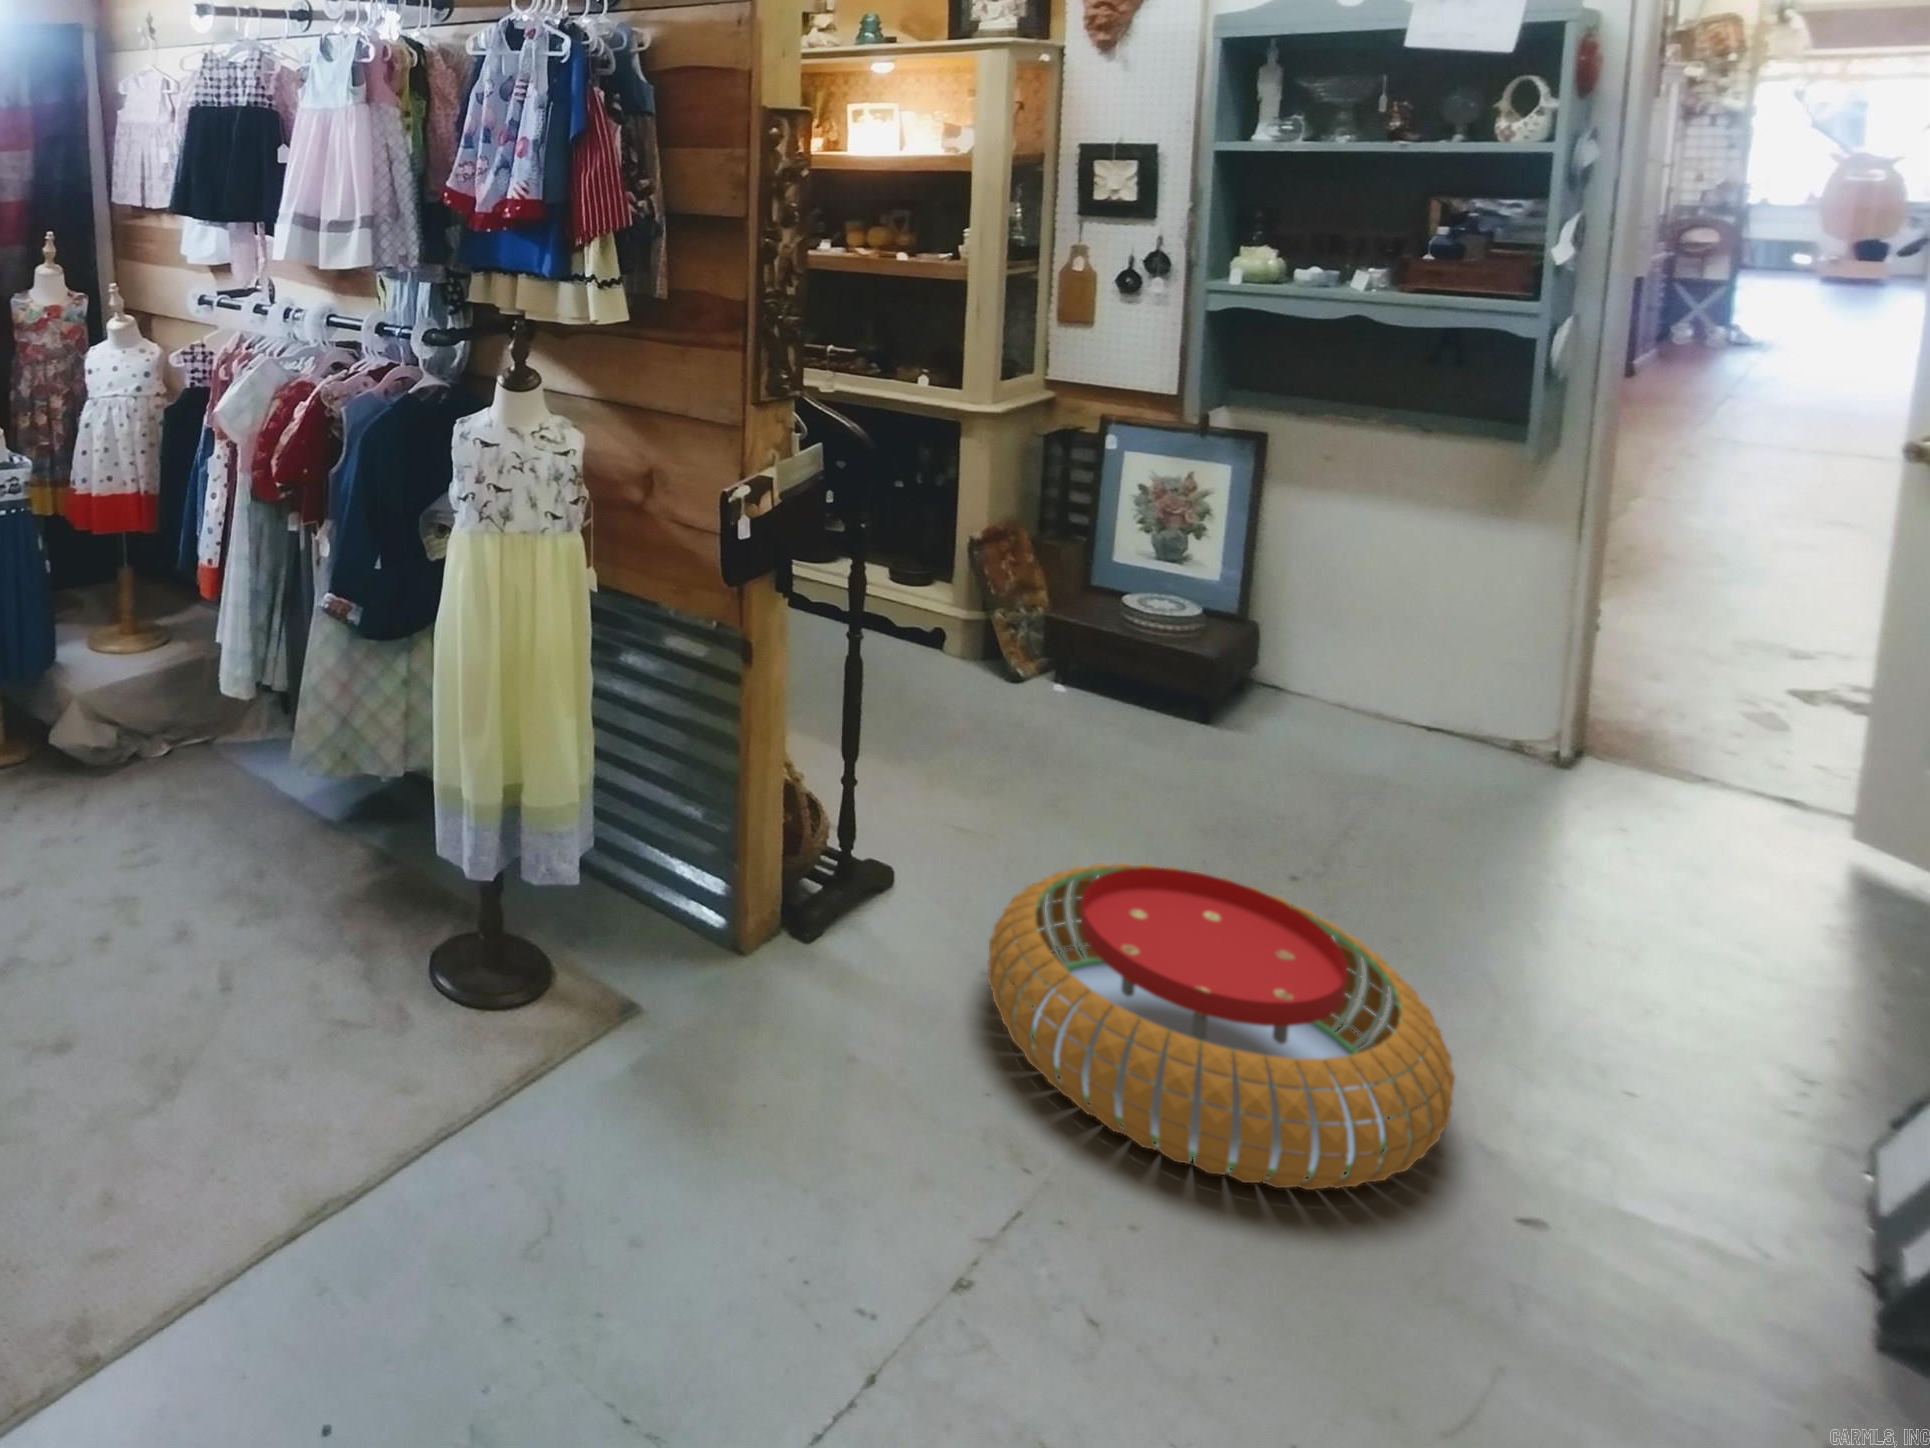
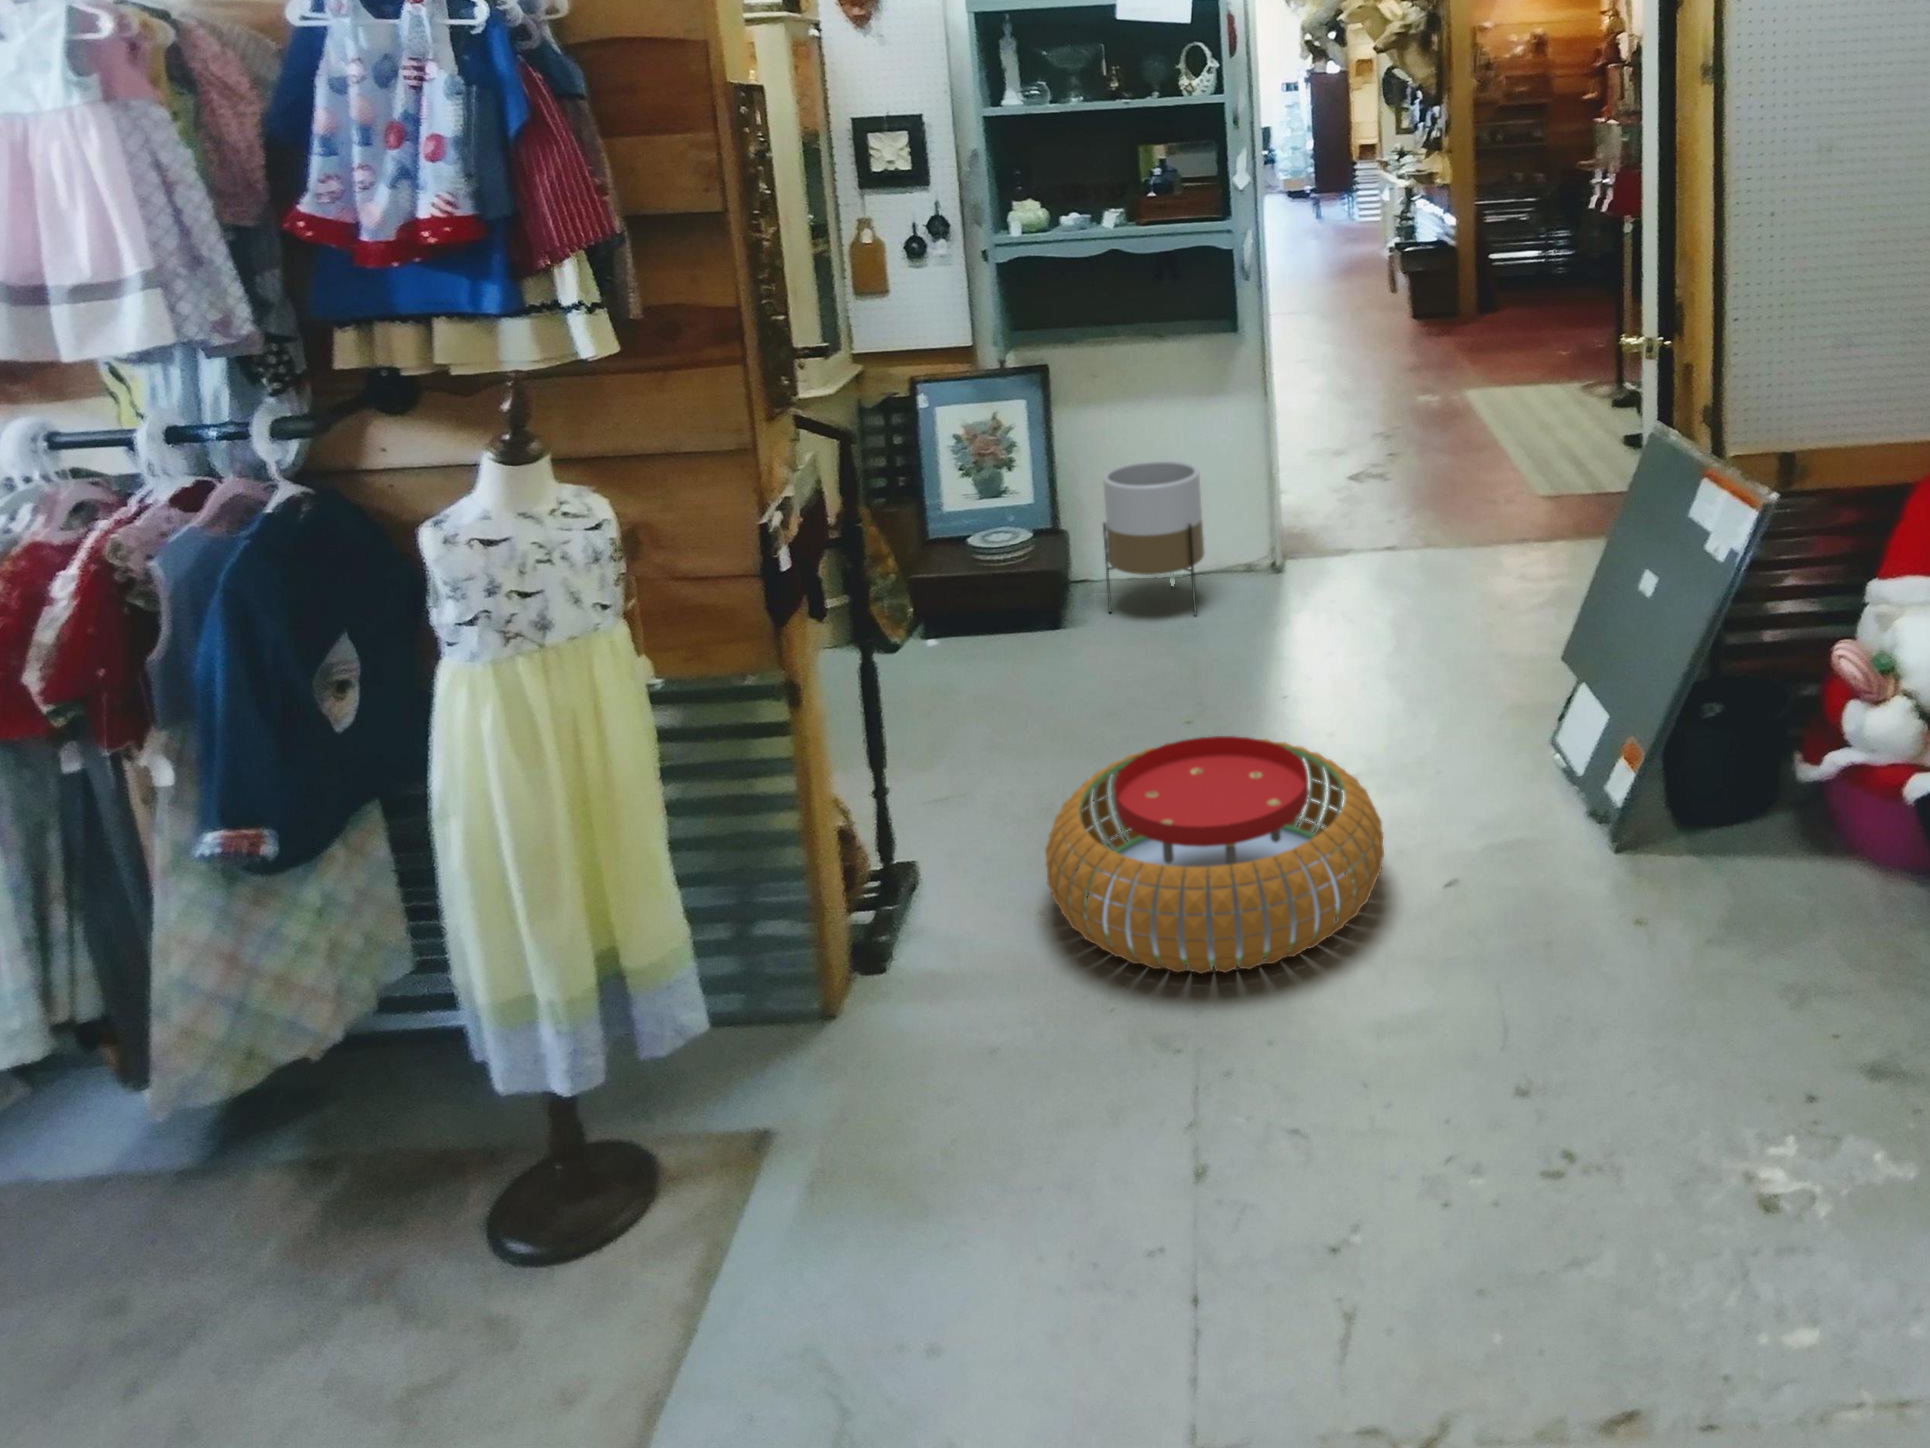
planter: none [1286,564,1443,764] -> present [1103,461,1204,615]

